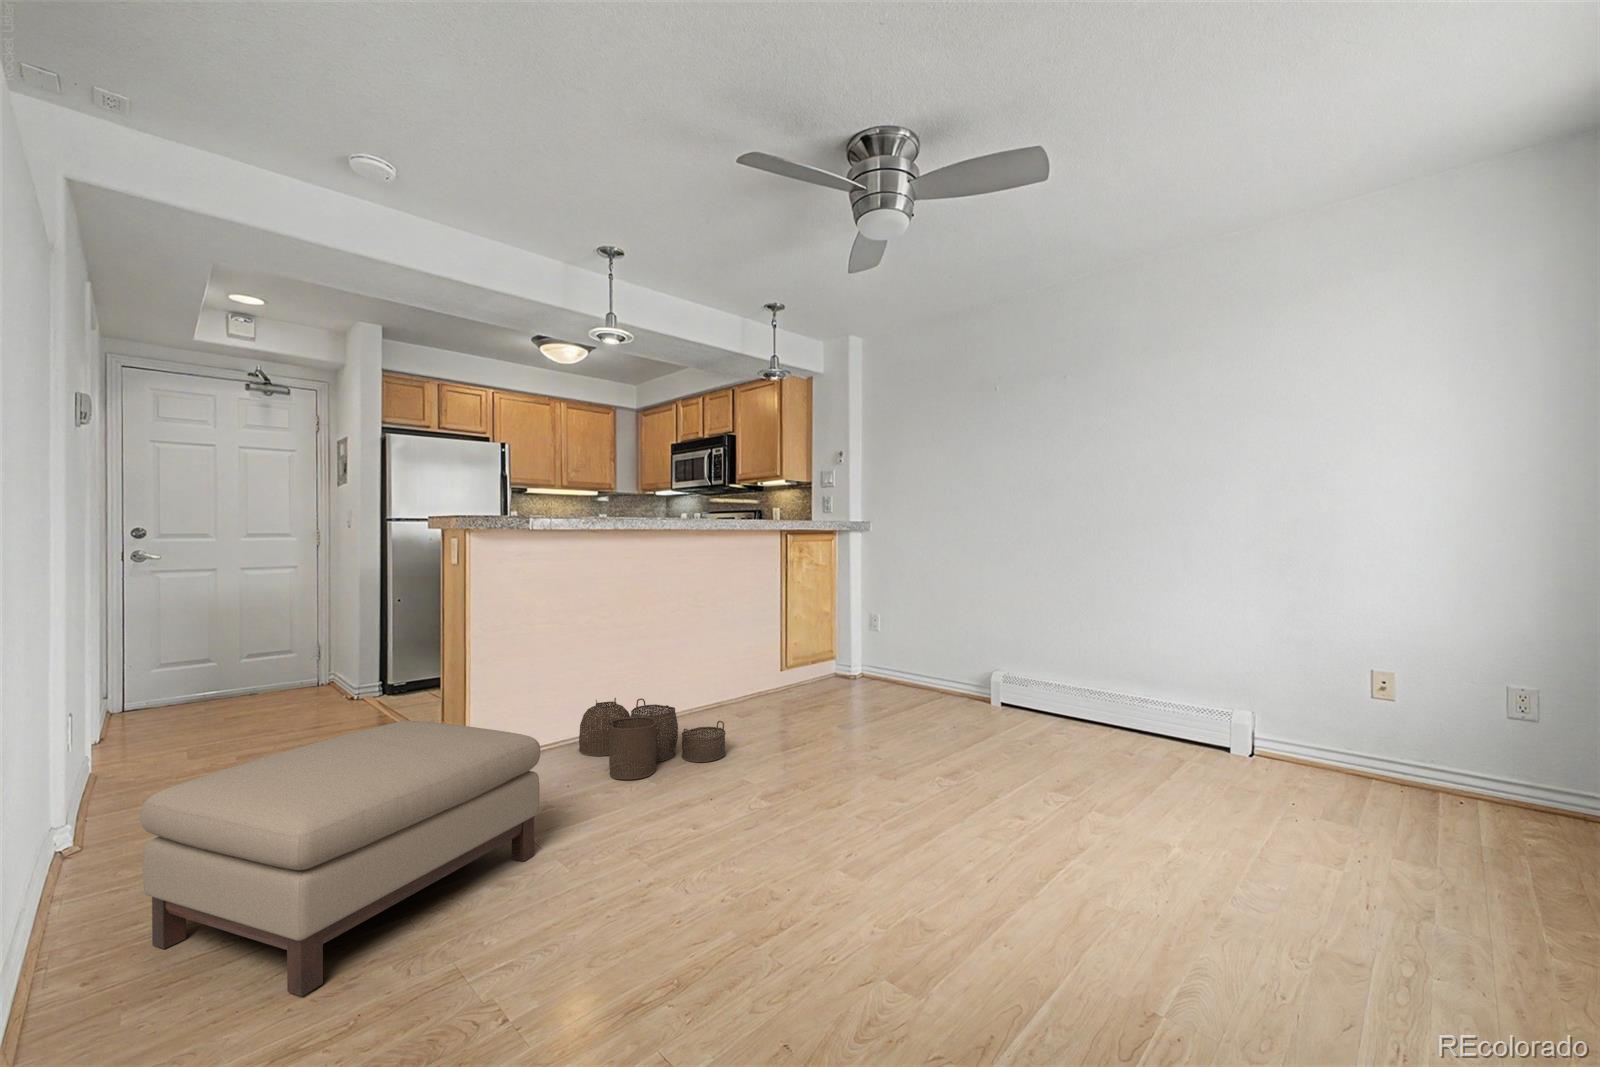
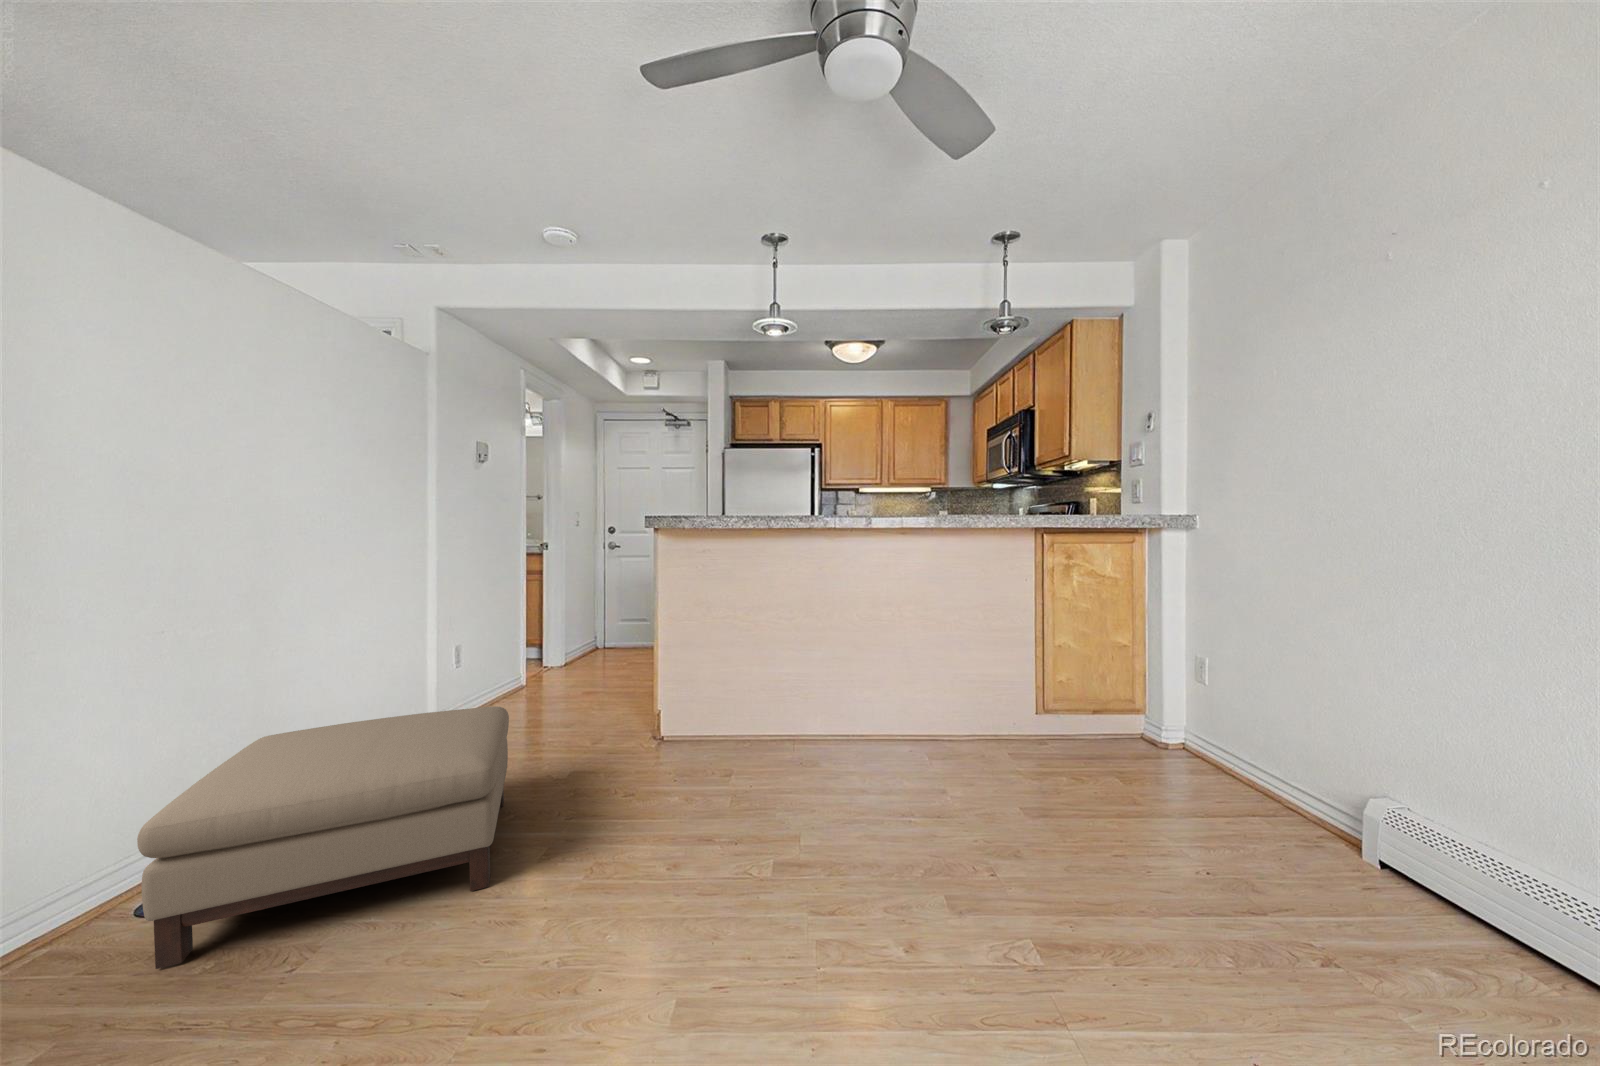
woven basket: present [579,698,726,779] -> none [689,708,836,825]

